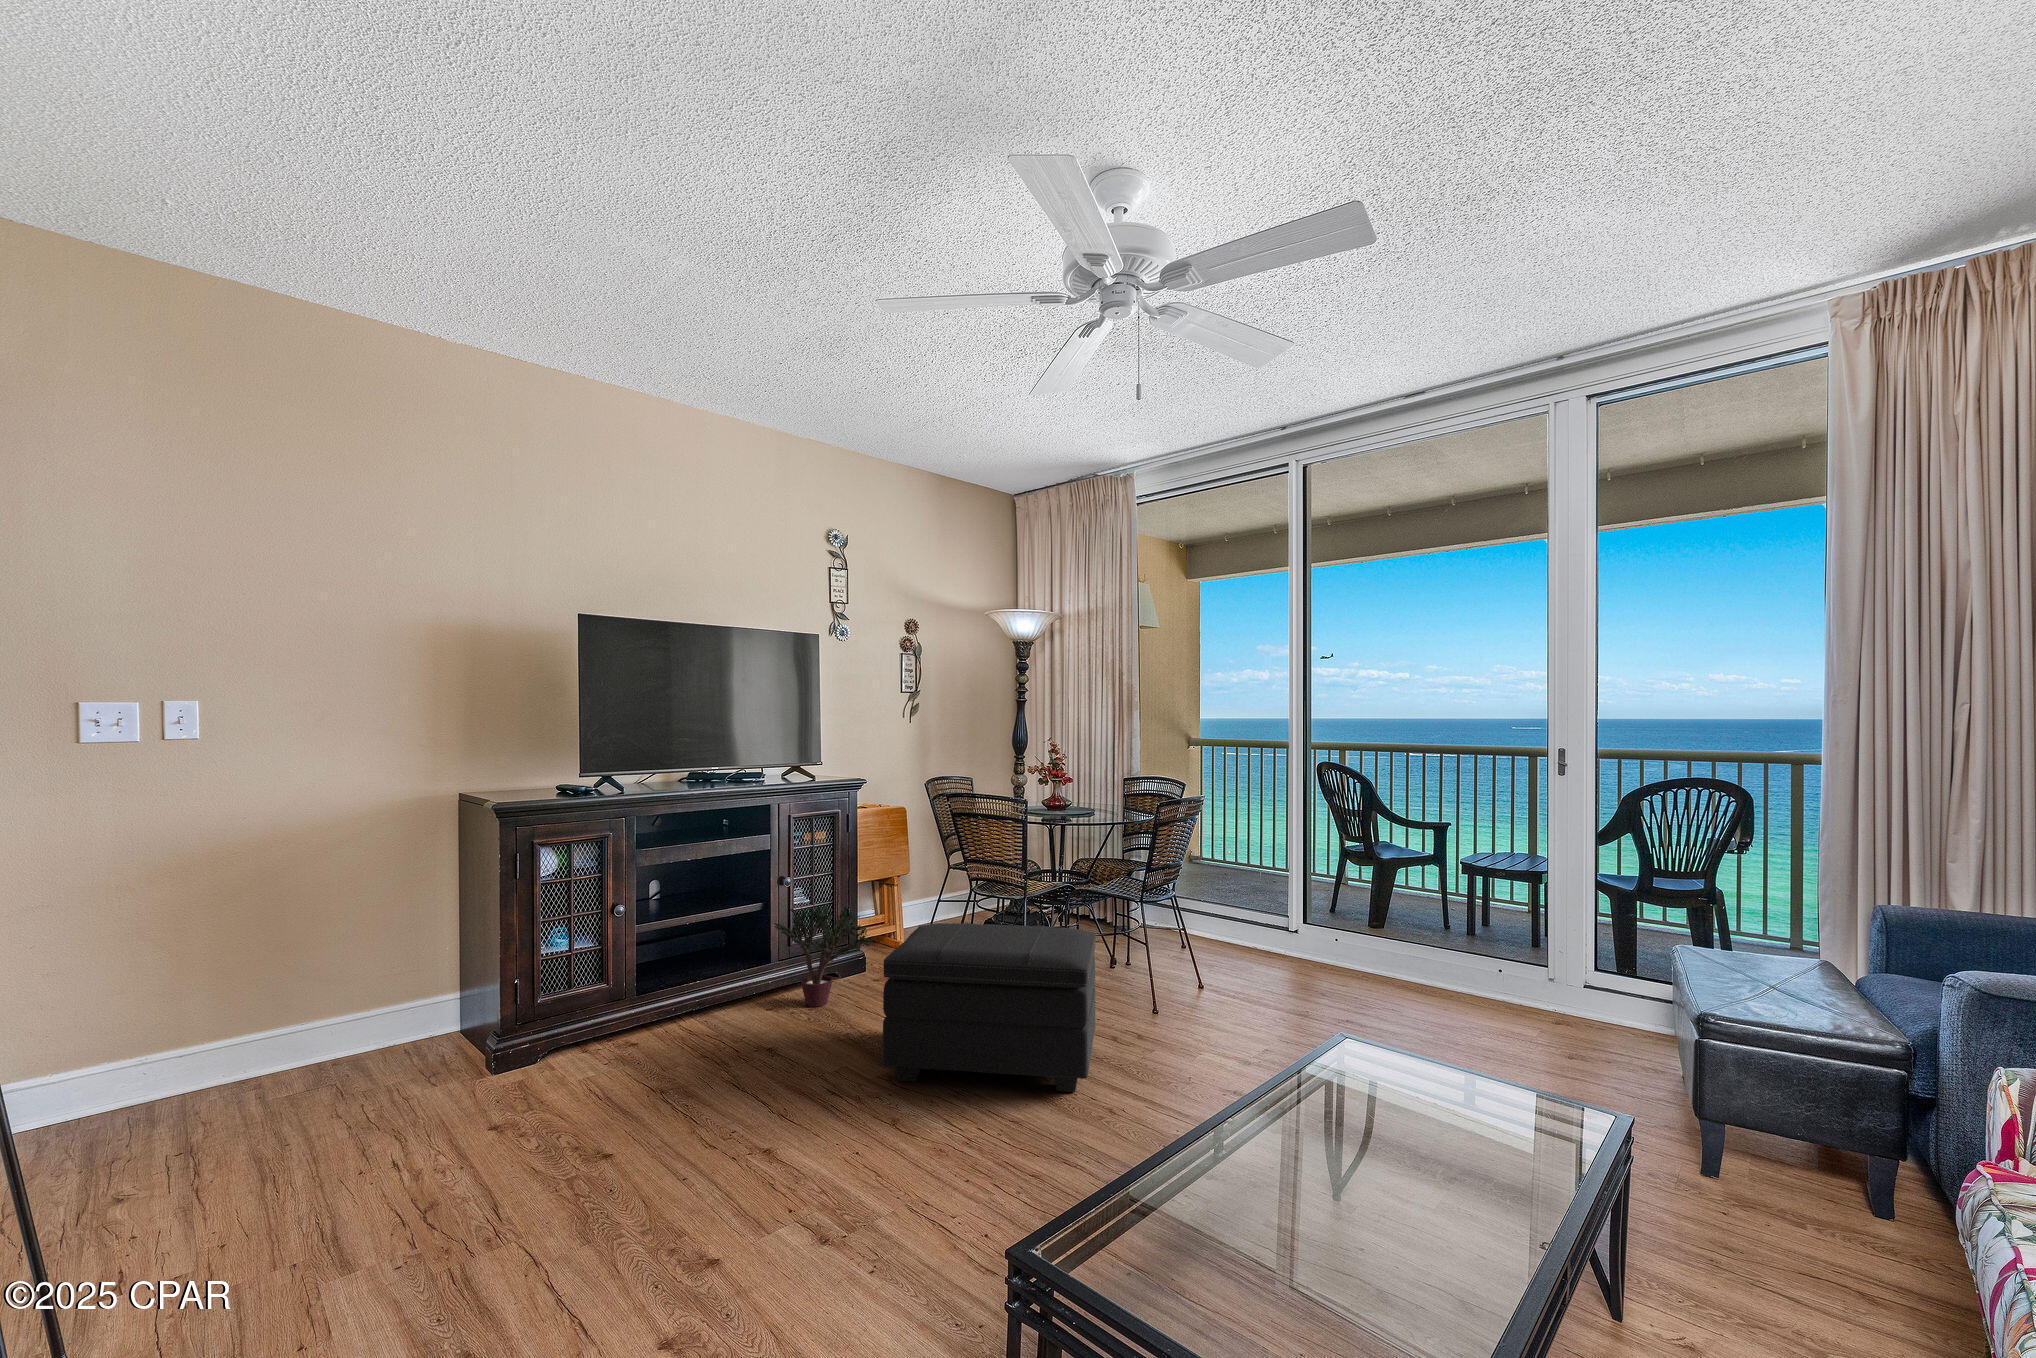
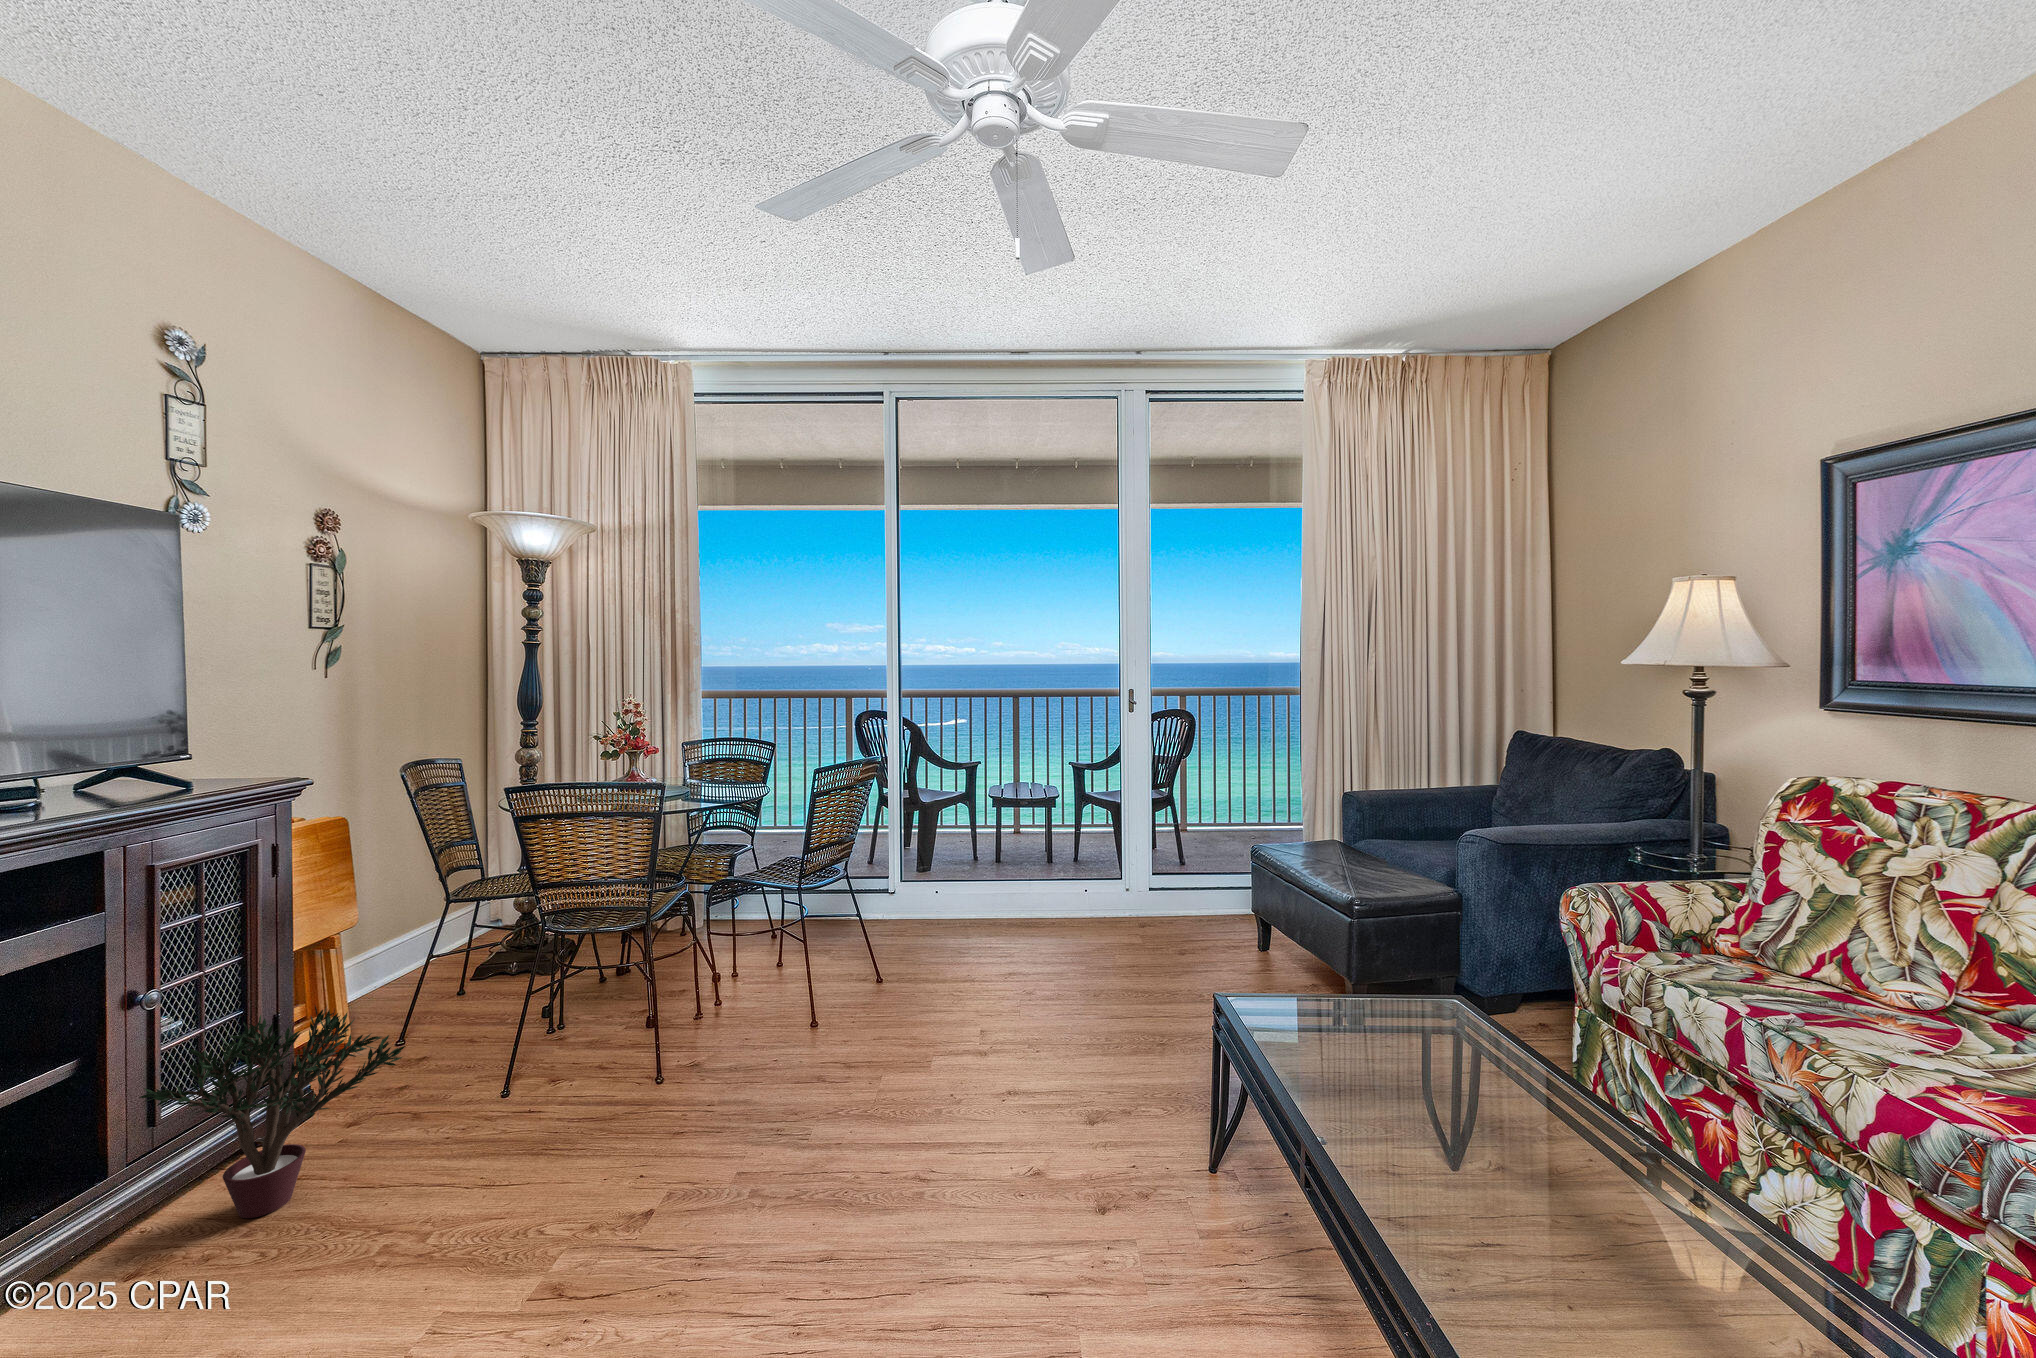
footstool: present [883,923,1095,1092] -> none [542,945,886,1276]

